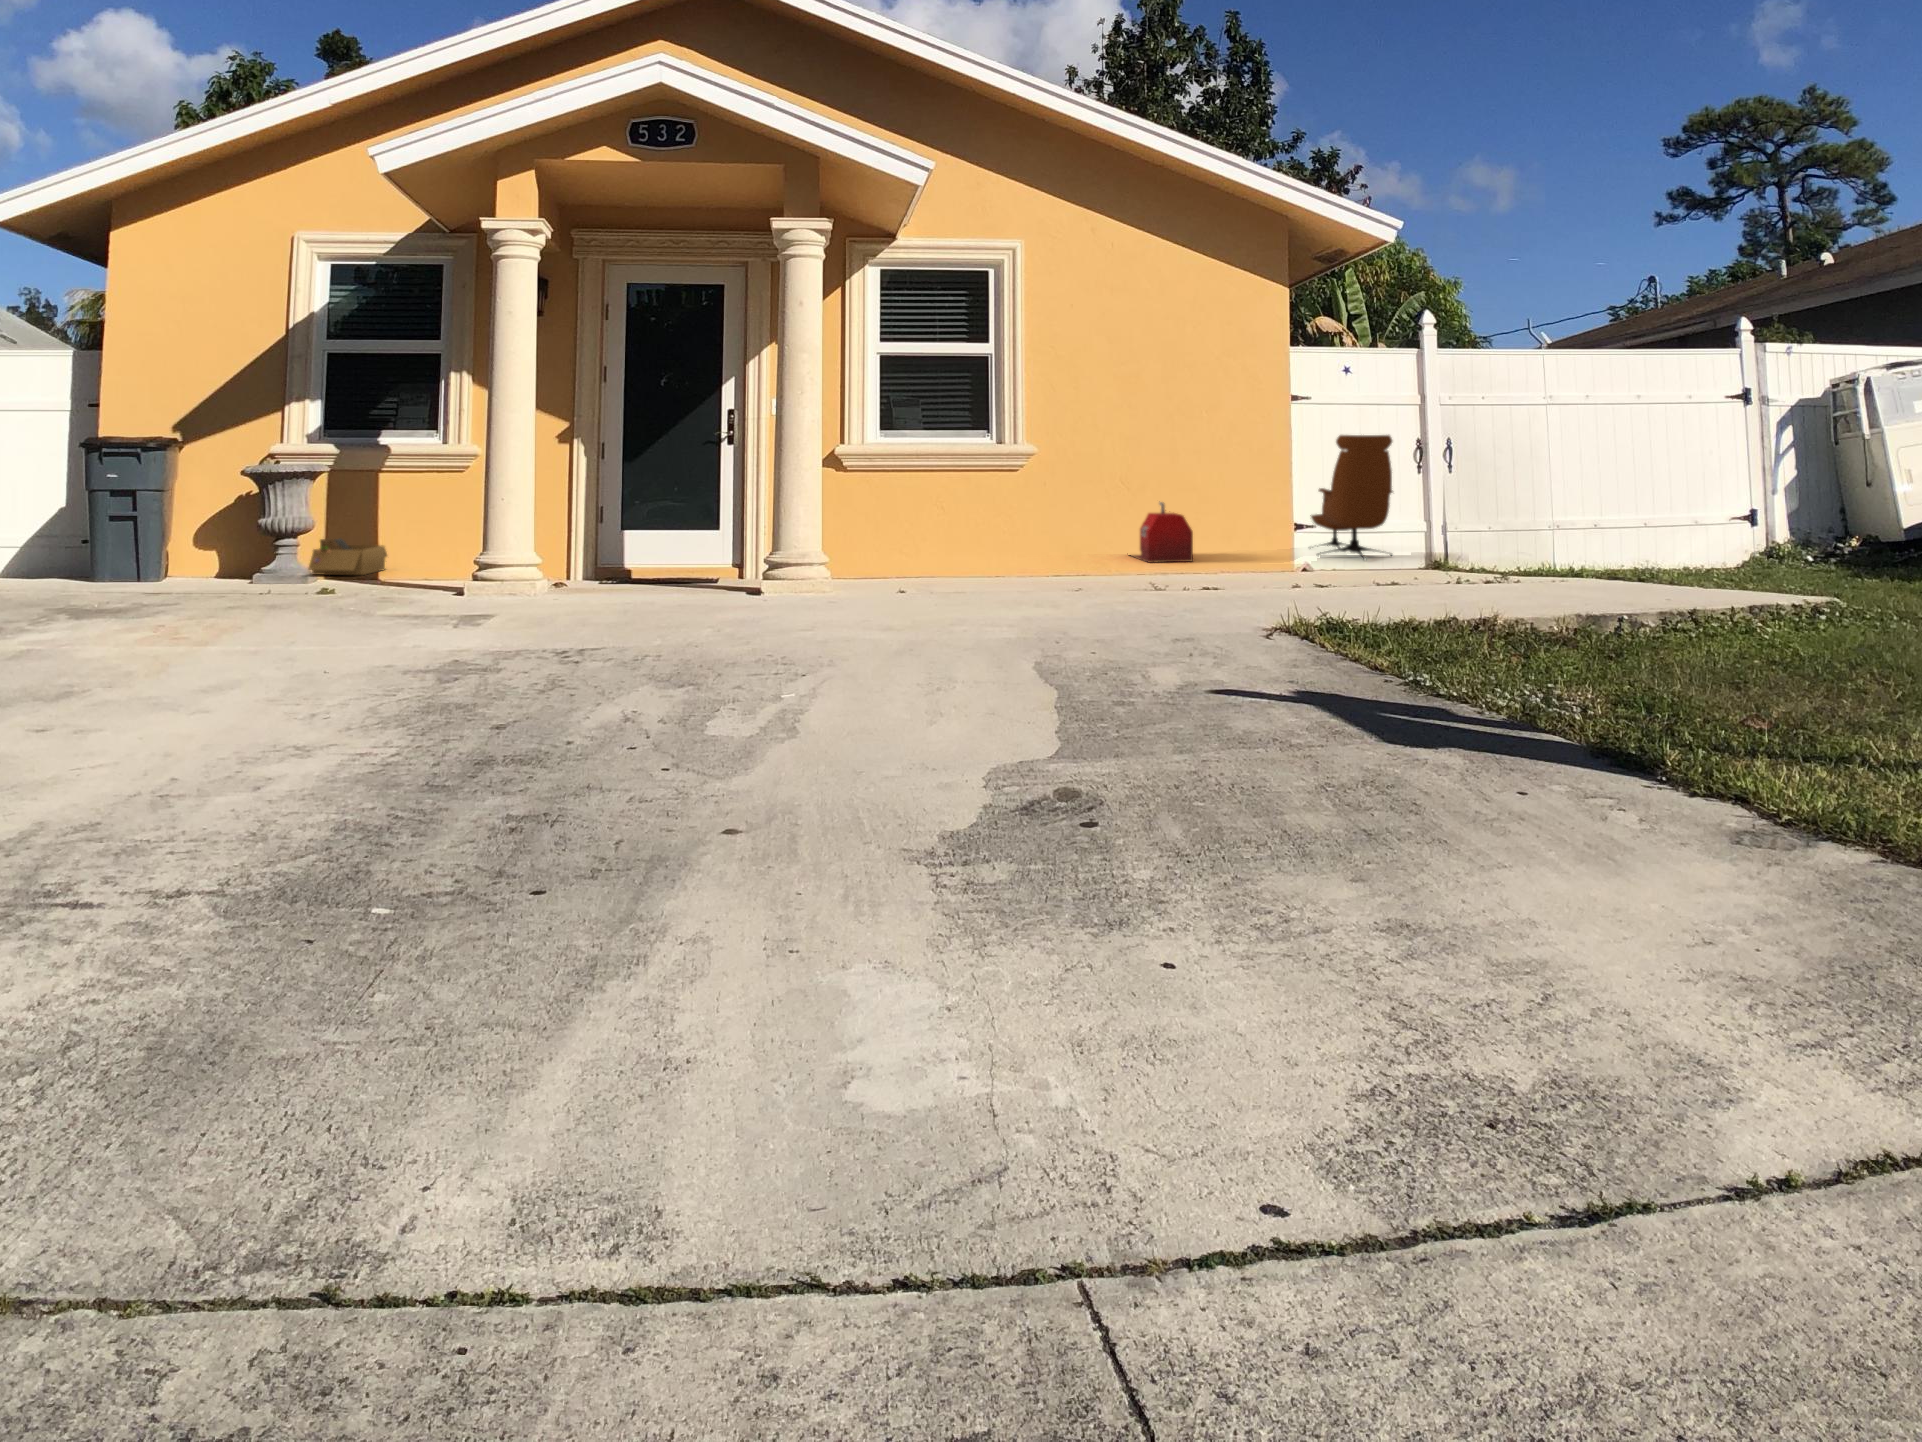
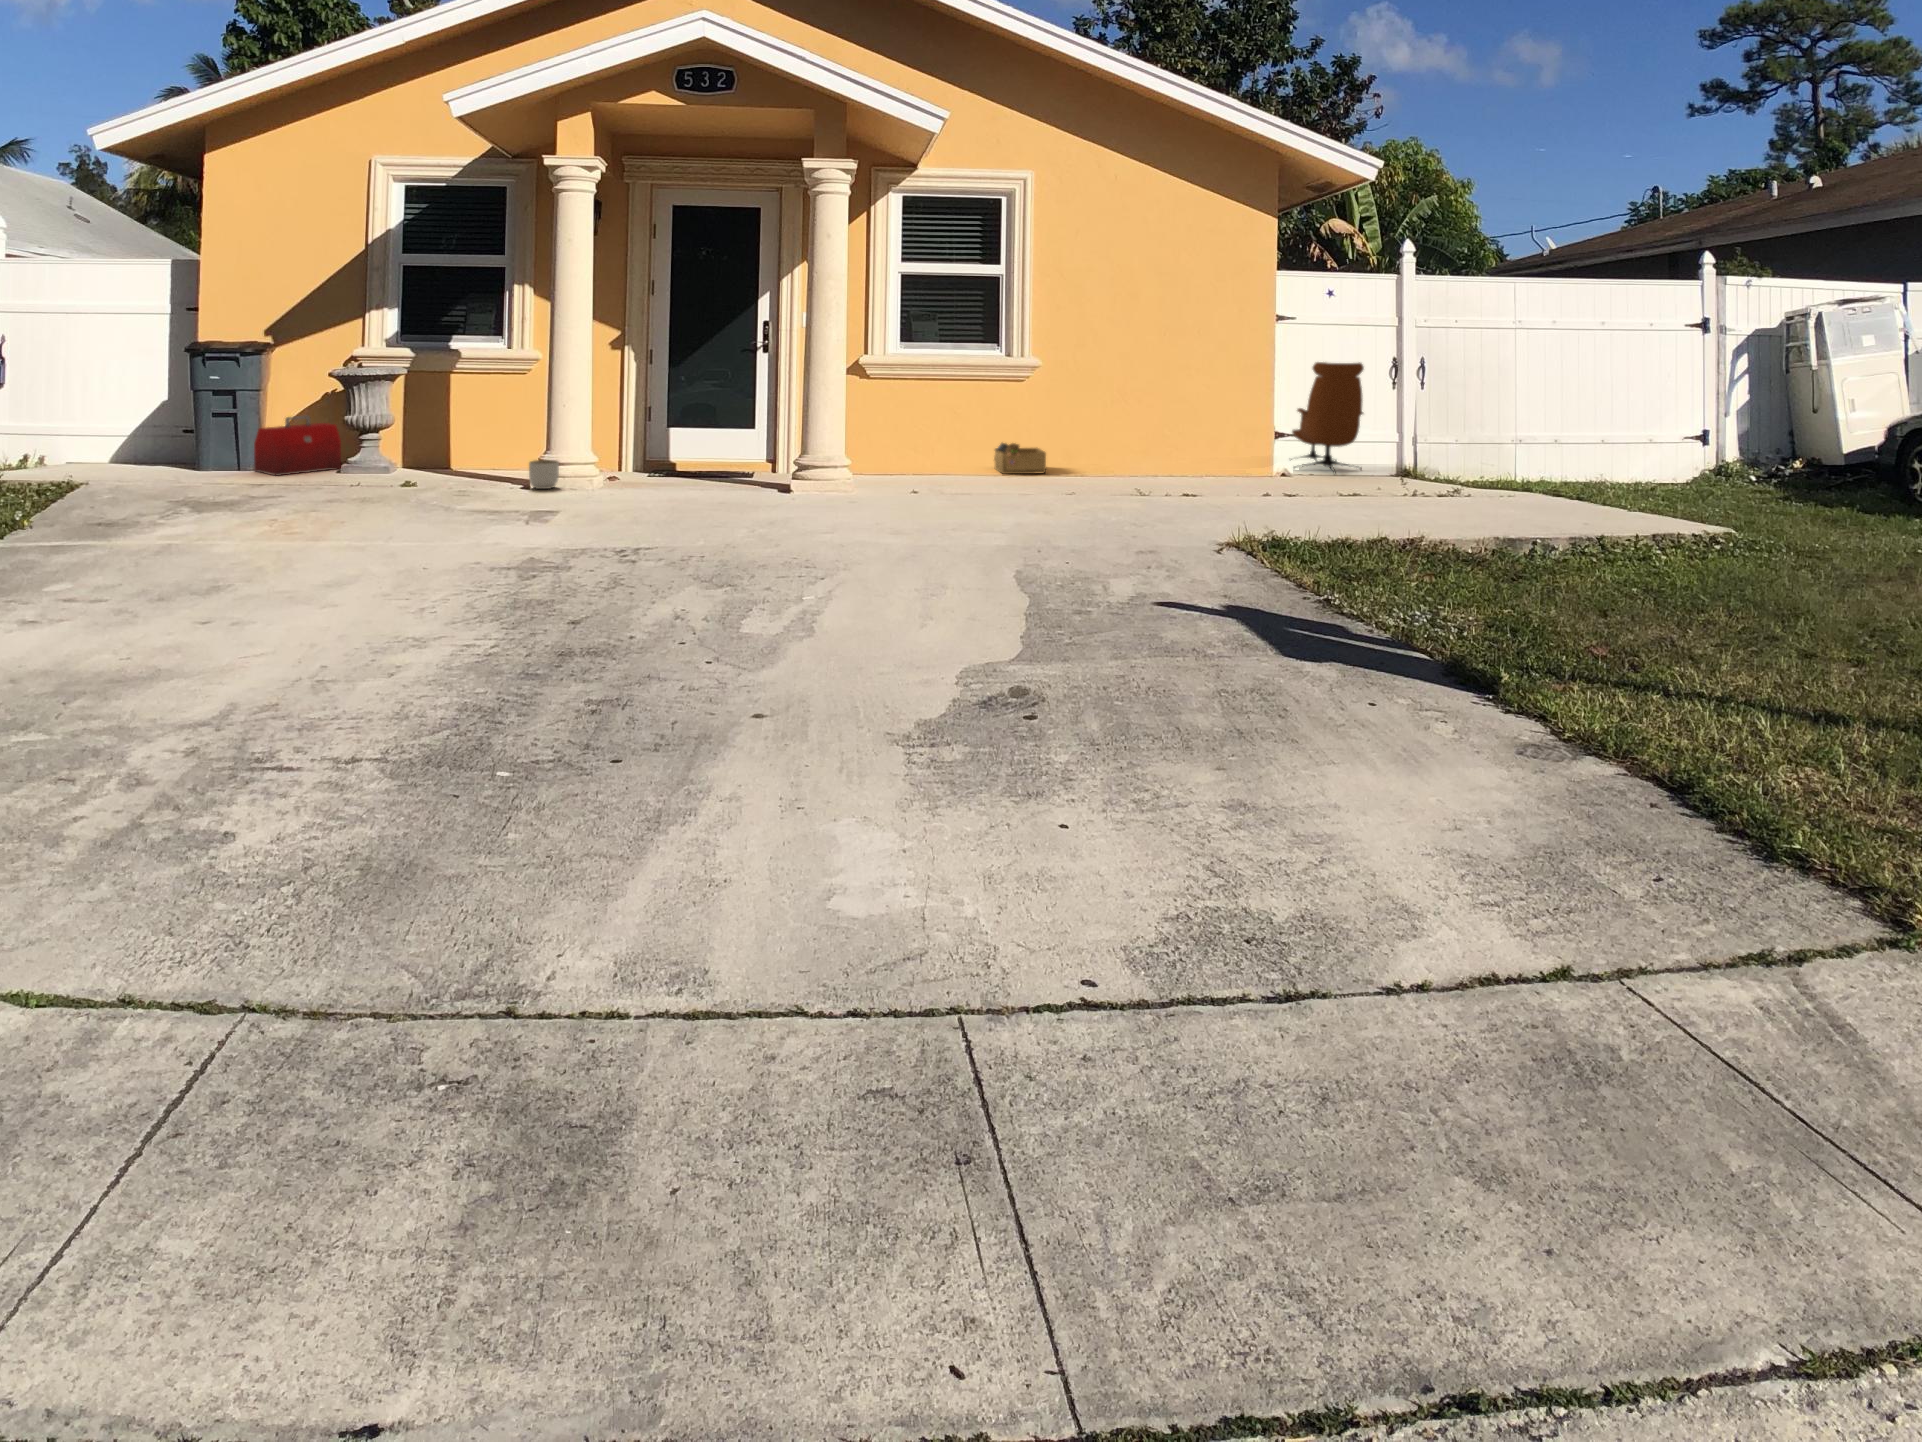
toolbox: present [1132,501,1193,563] -> present [254,415,341,476]
cardboard box: present [309,538,387,575] -> present [994,443,1046,474]
planter: none [460,554,494,587] -> present [529,460,559,489]

